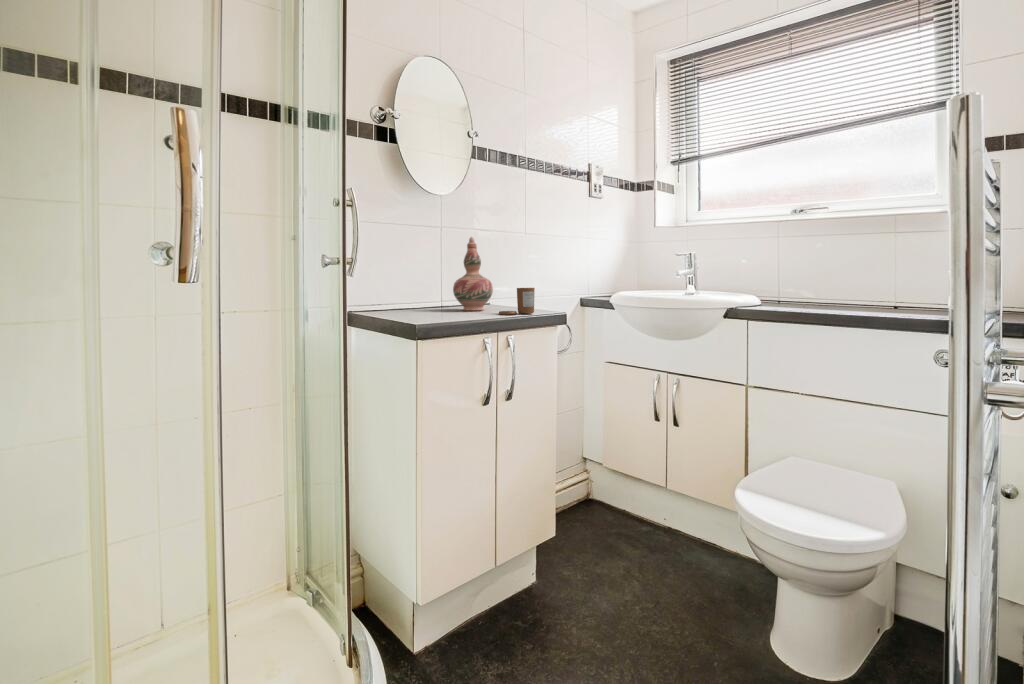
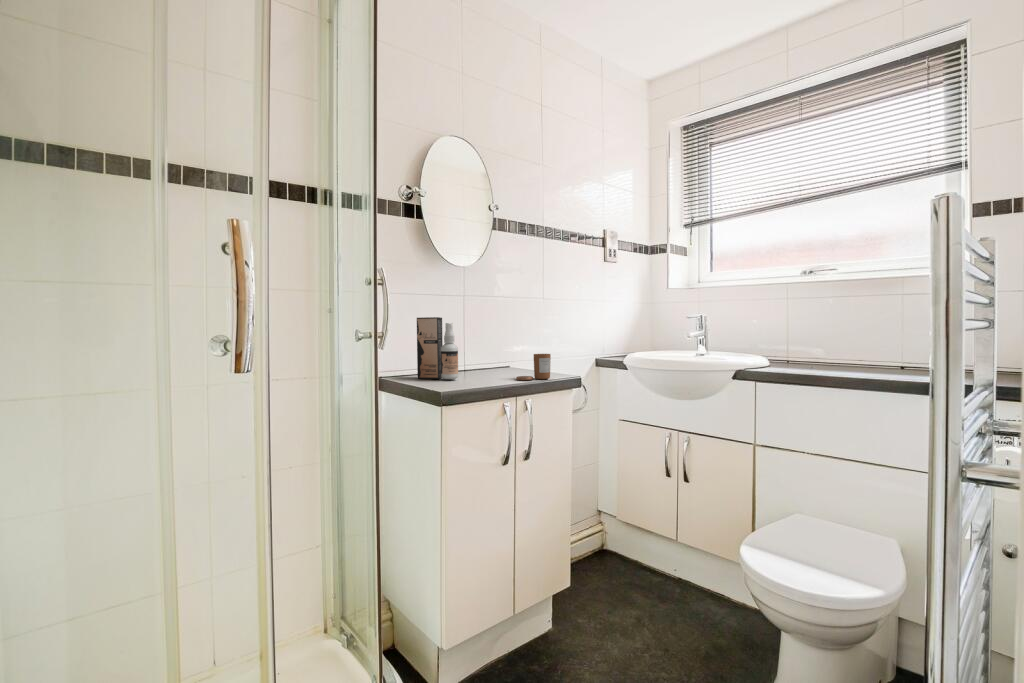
decorative vase: present [453,237,493,311] -> none [472,303,510,374]
spray bottle: none [393,249,438,314] -> present [417,317,458,379]

